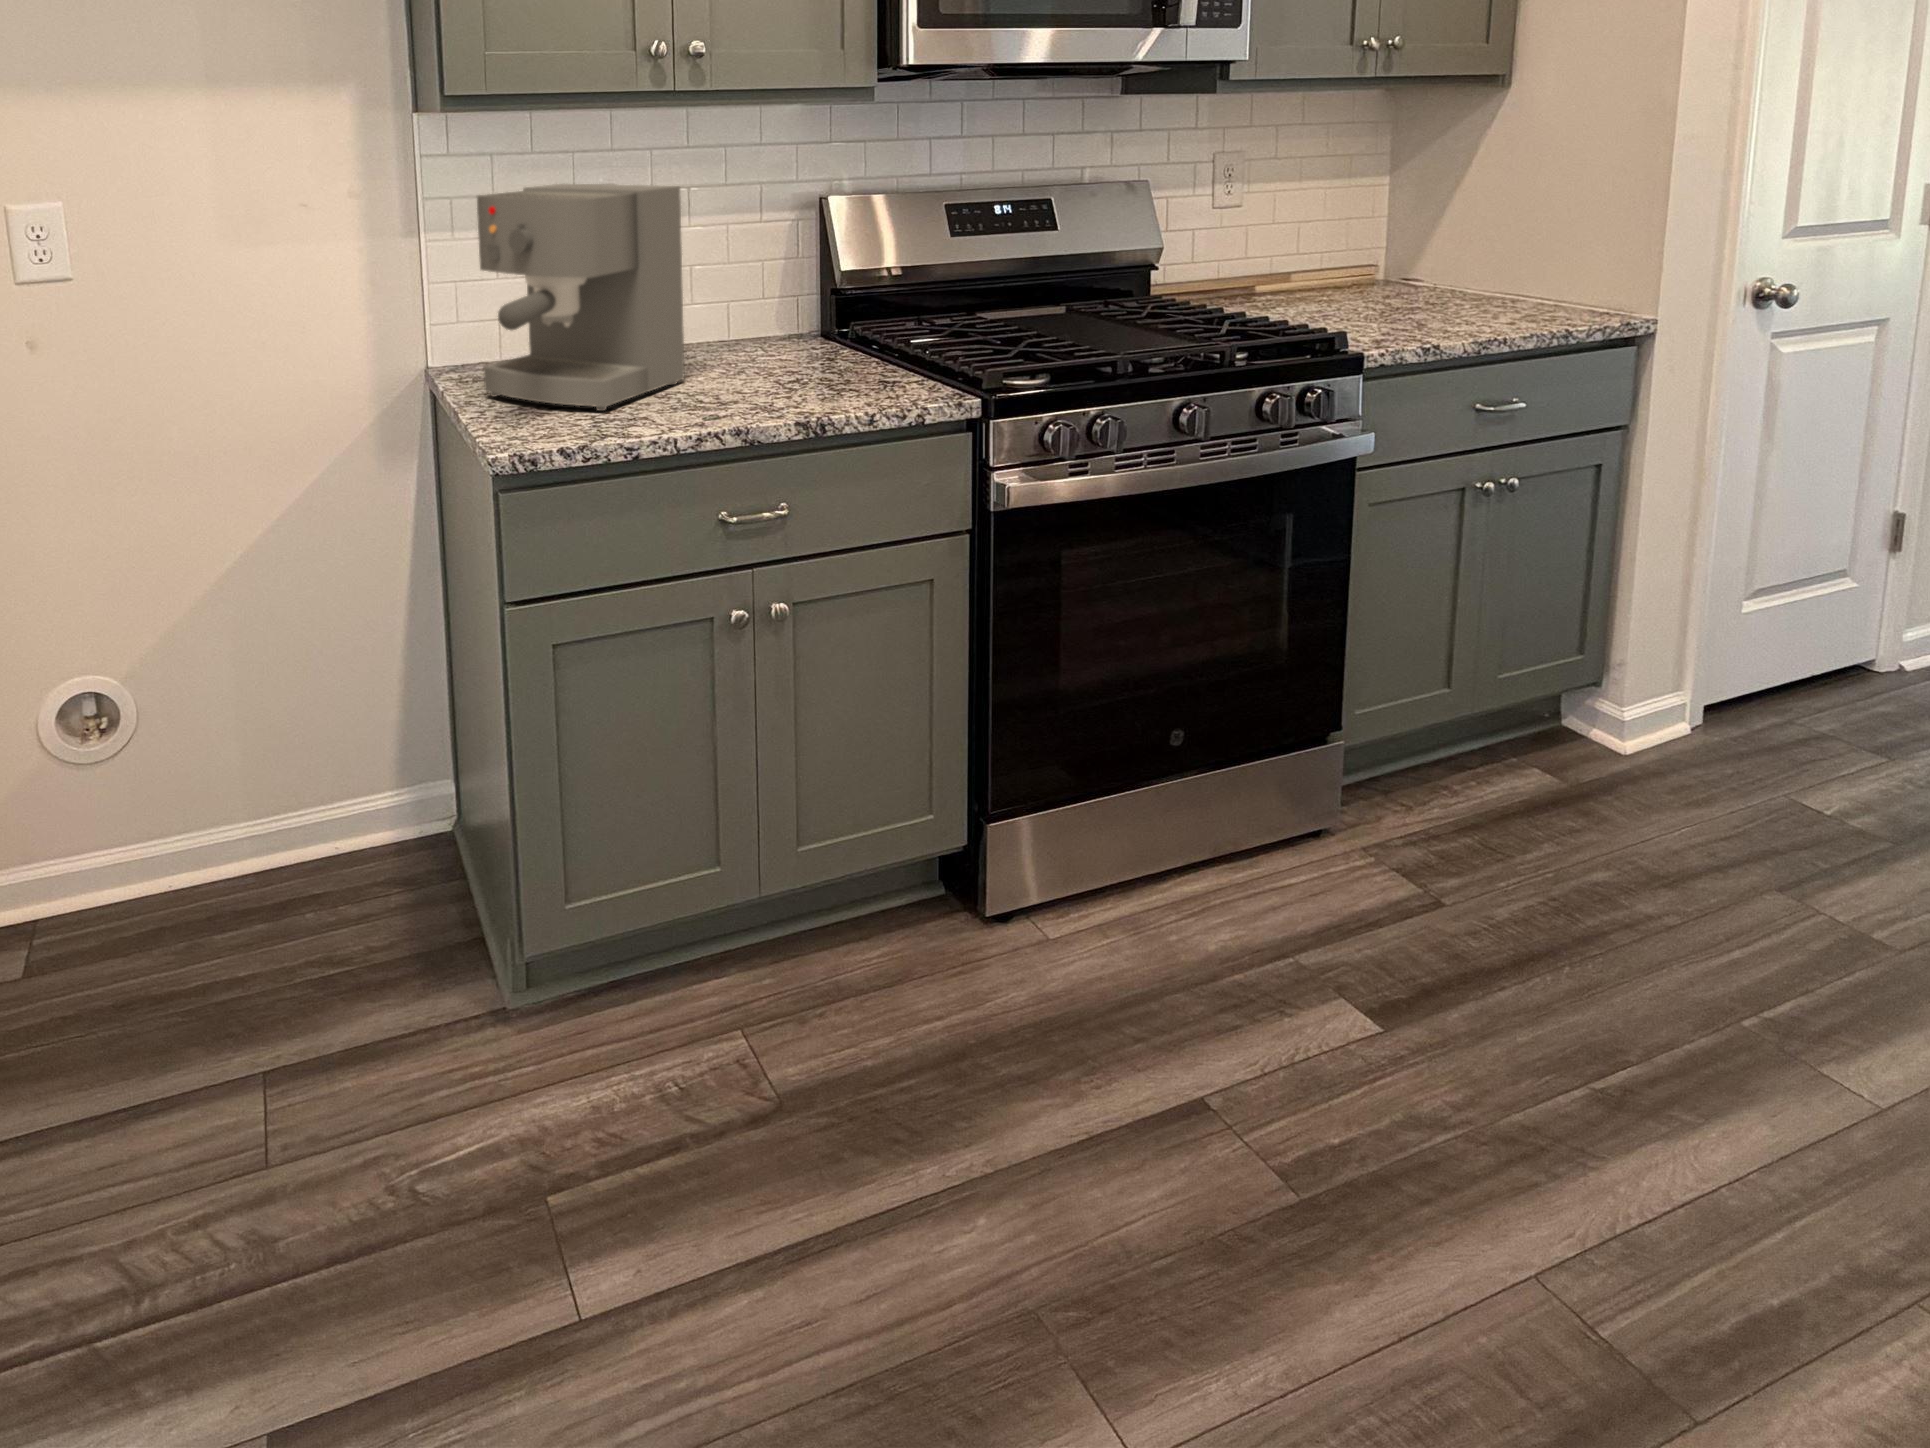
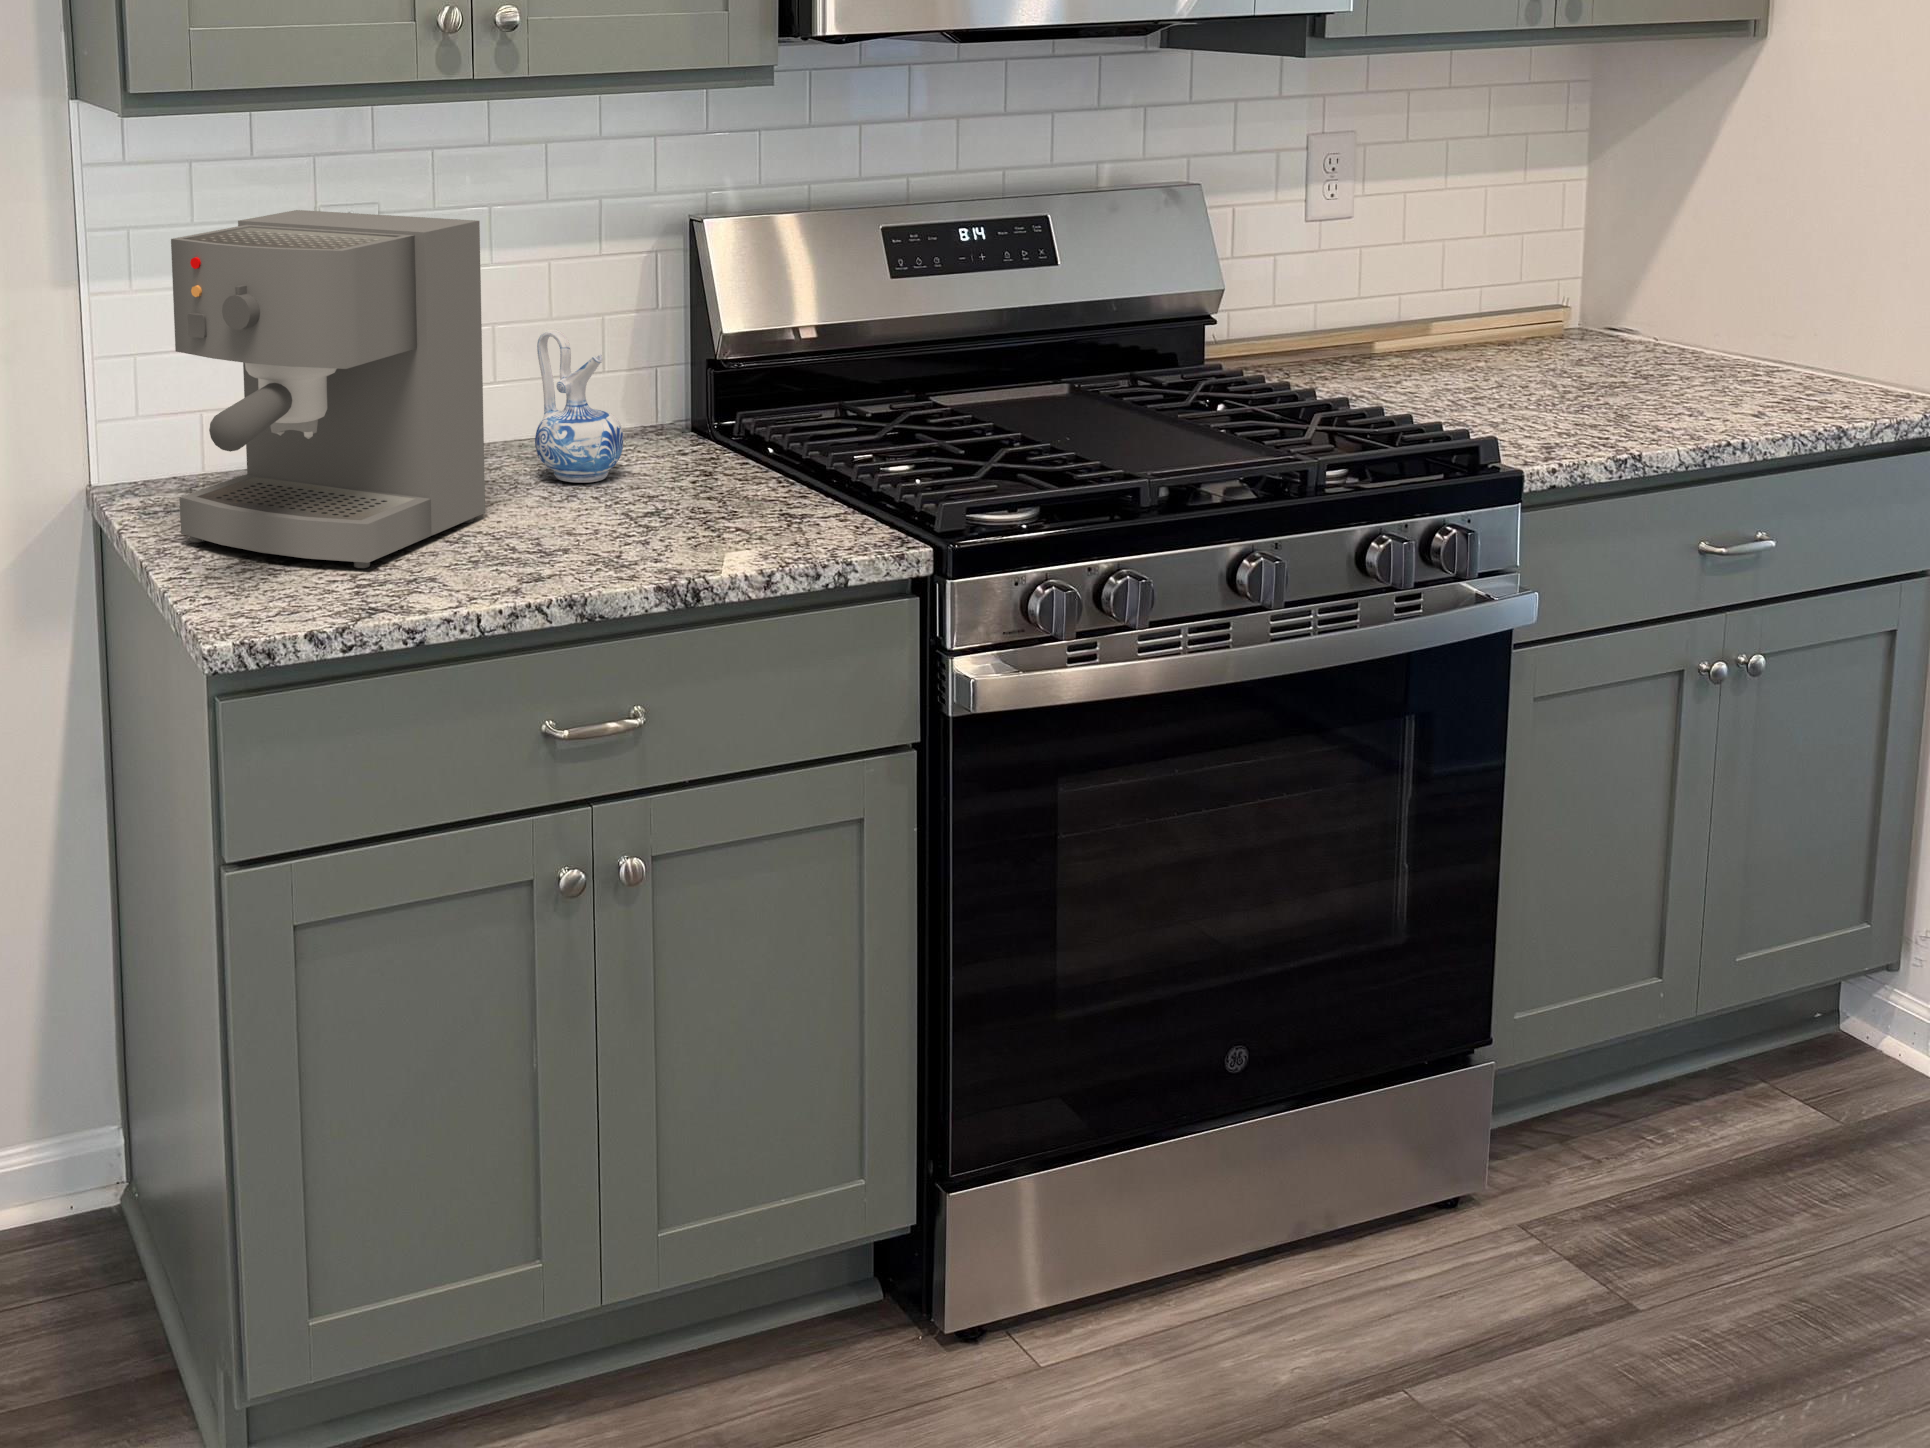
ceramic pitcher: none [719,263,776,362] -> present [535,329,623,483]

